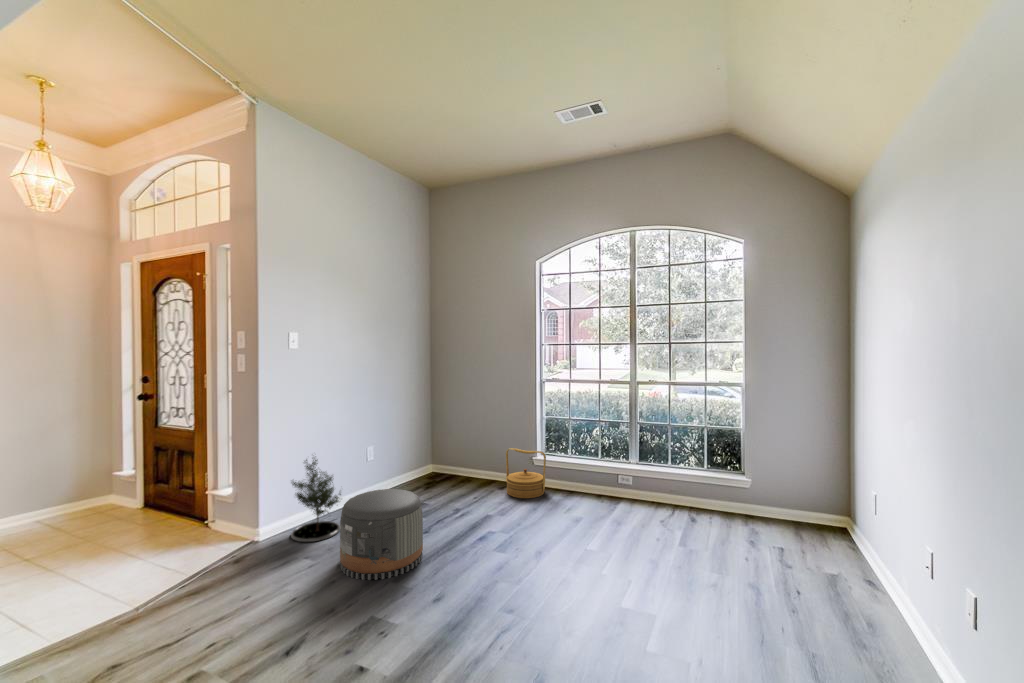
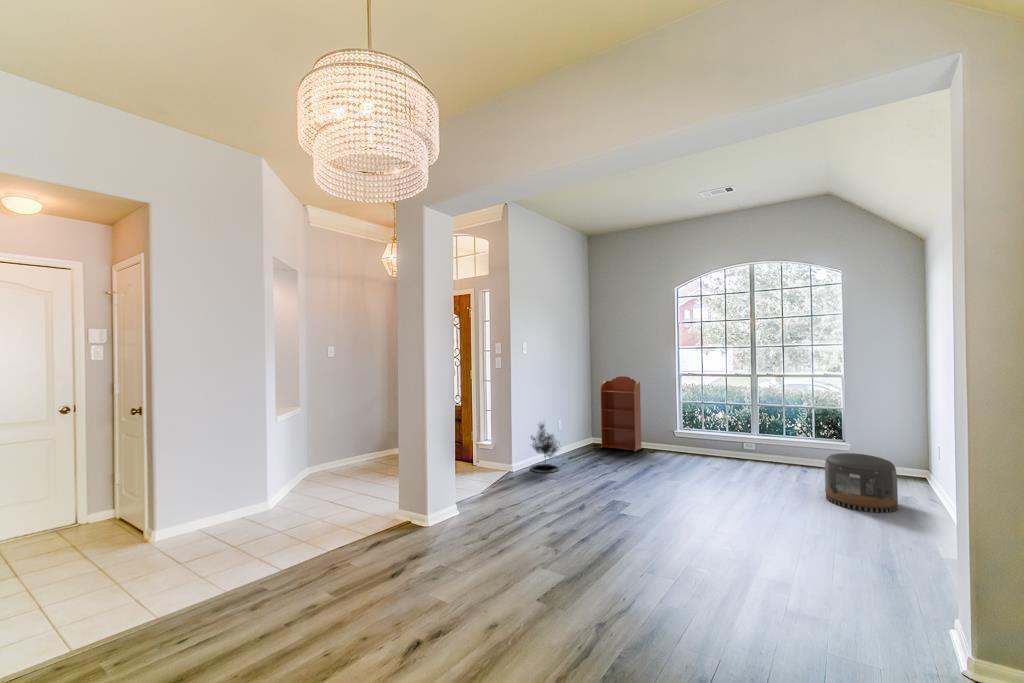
bookcase: none [436,381,491,488] -> present [601,376,641,452]
woven basket: present [506,448,546,498] -> none [655,424,687,458]
pouf: present [340,489,423,580] -> present [825,453,898,513]

